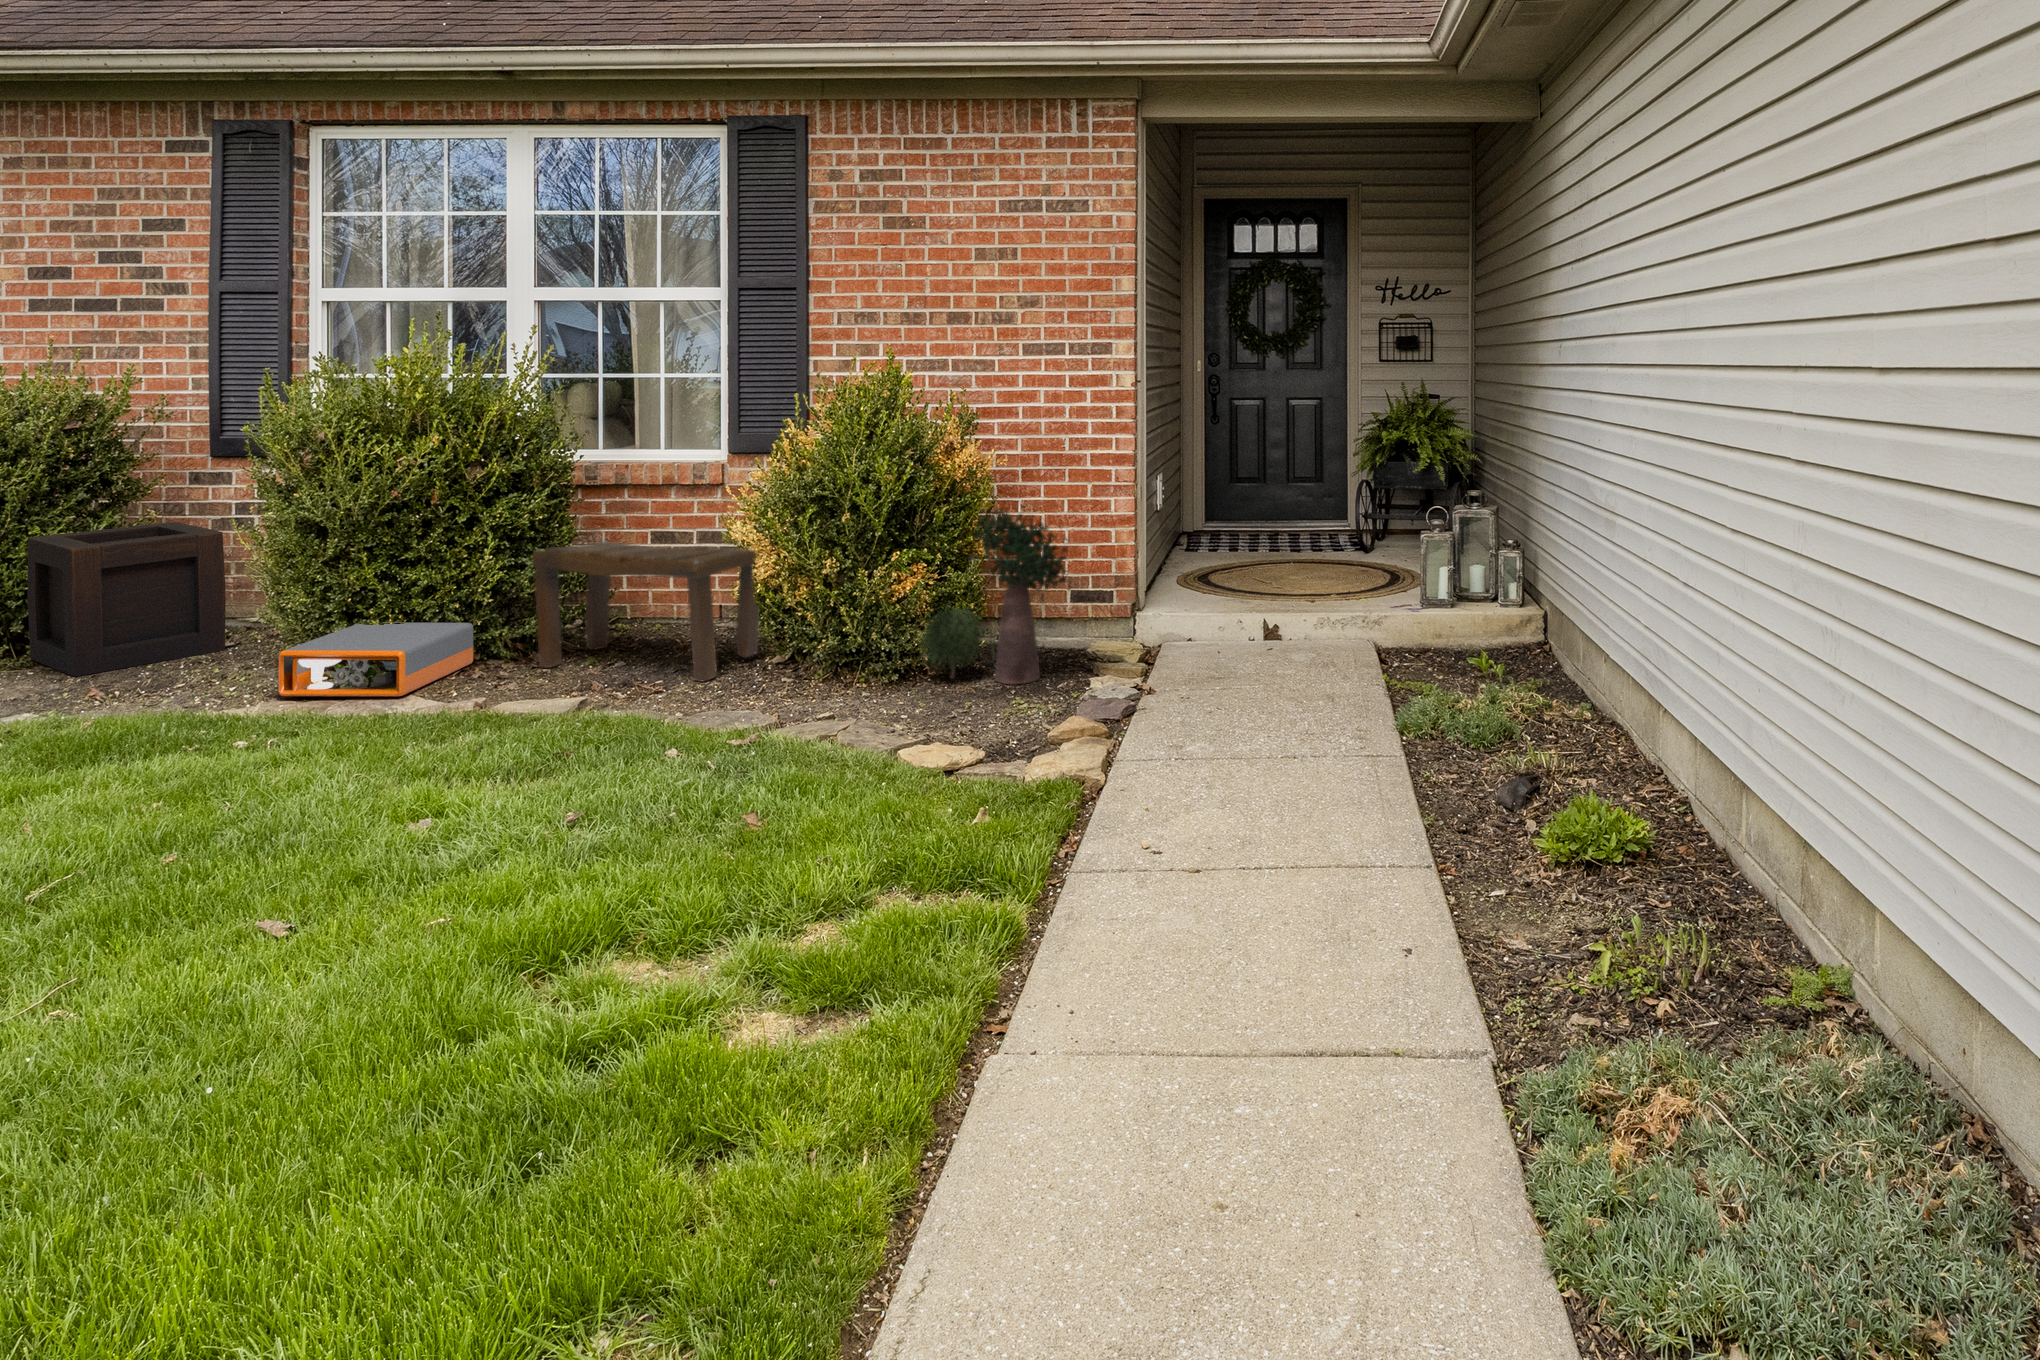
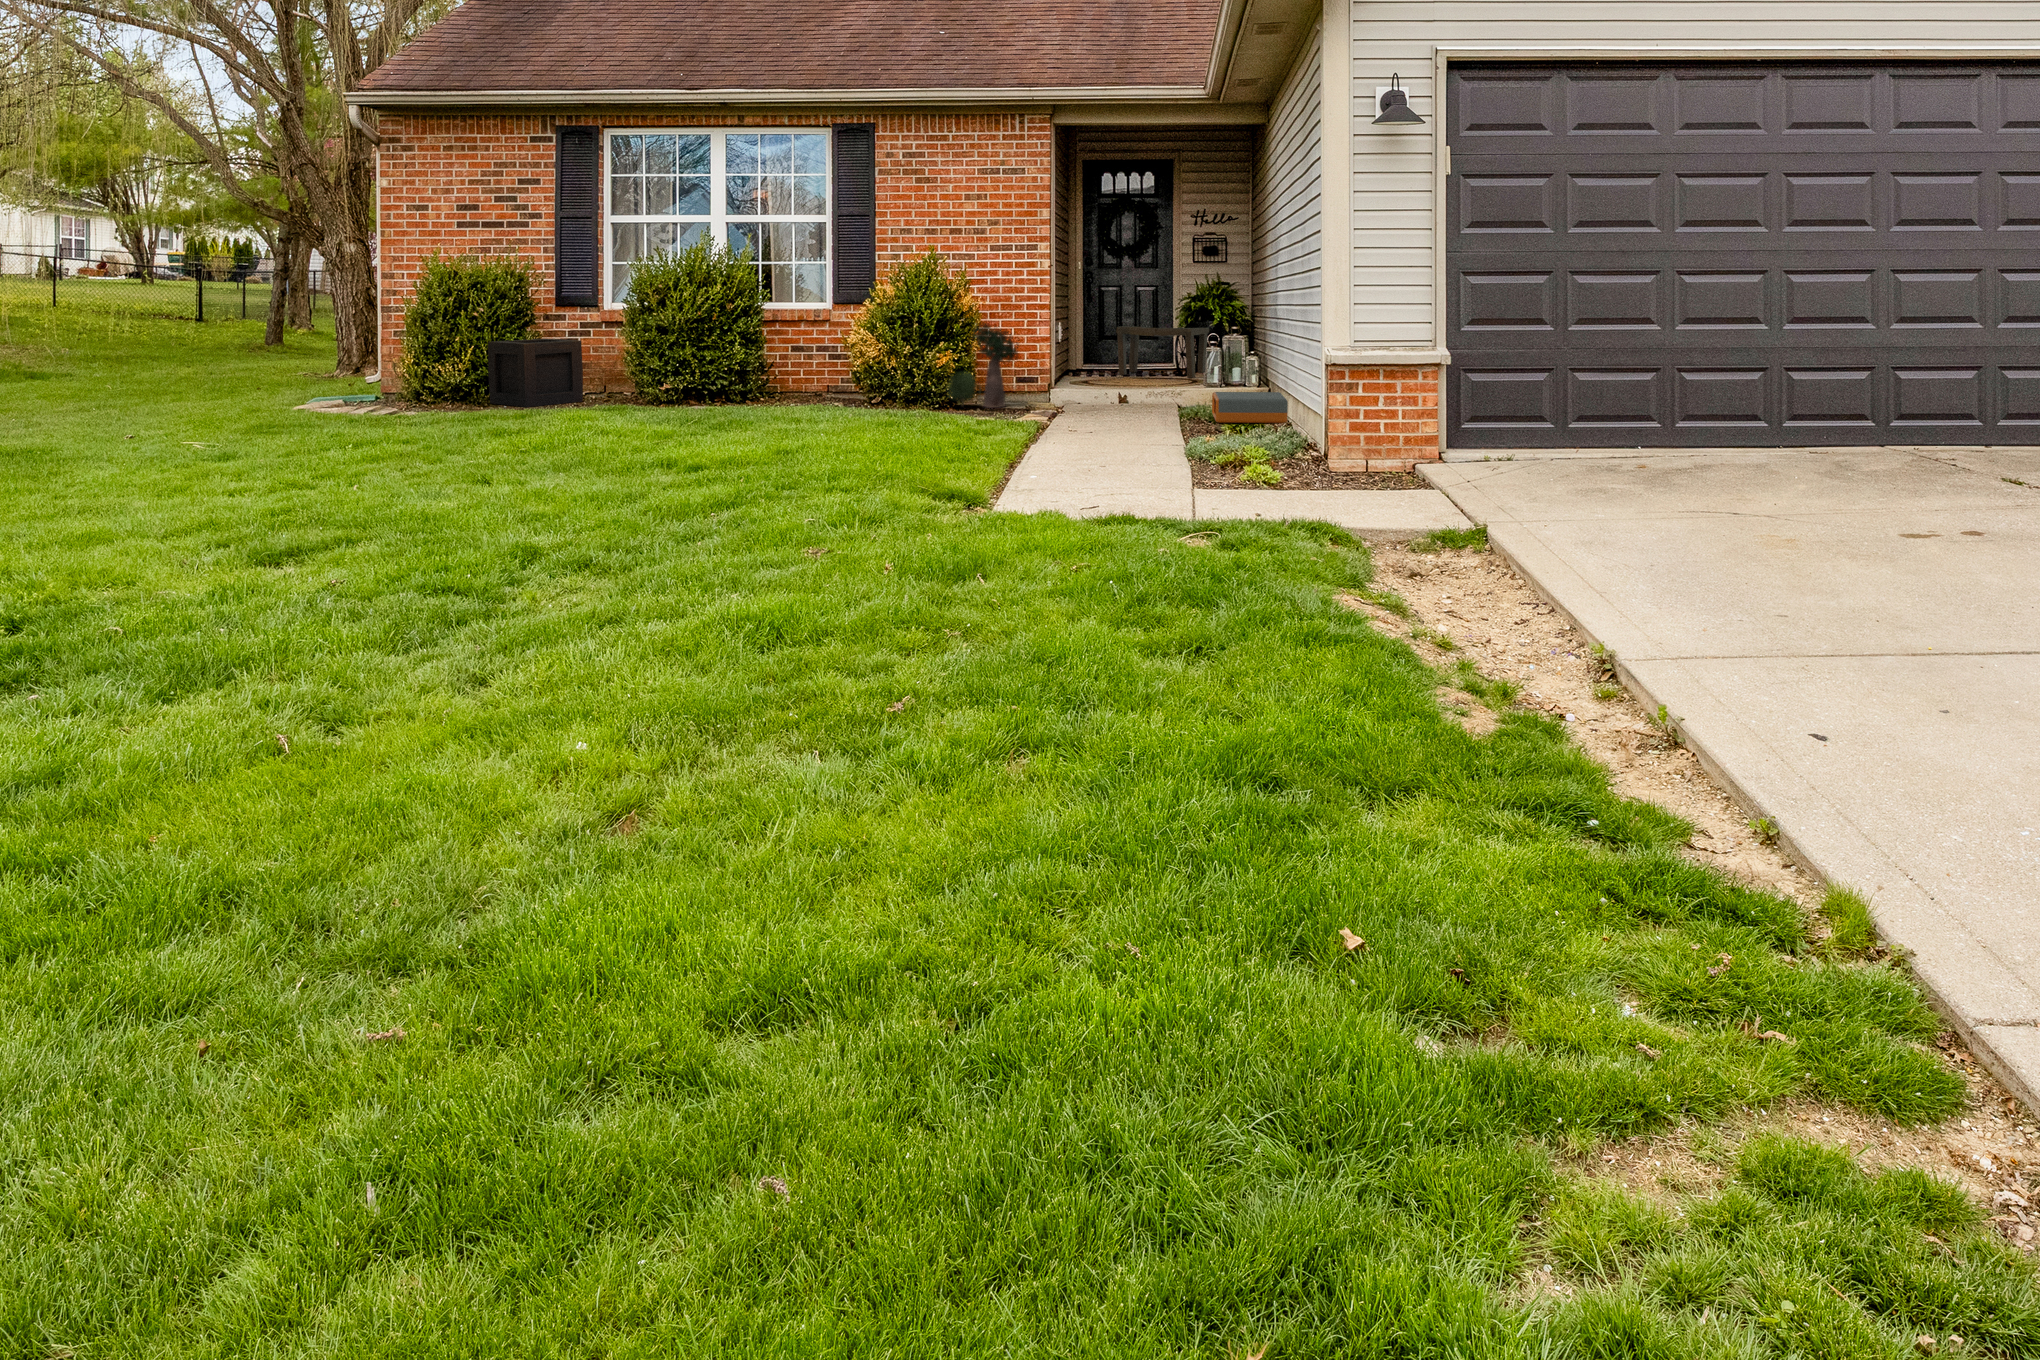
bench: present [532,541,760,682] -> present [1116,326,1209,378]
storage box: present [278,623,473,696] -> present [1212,392,1288,423]

